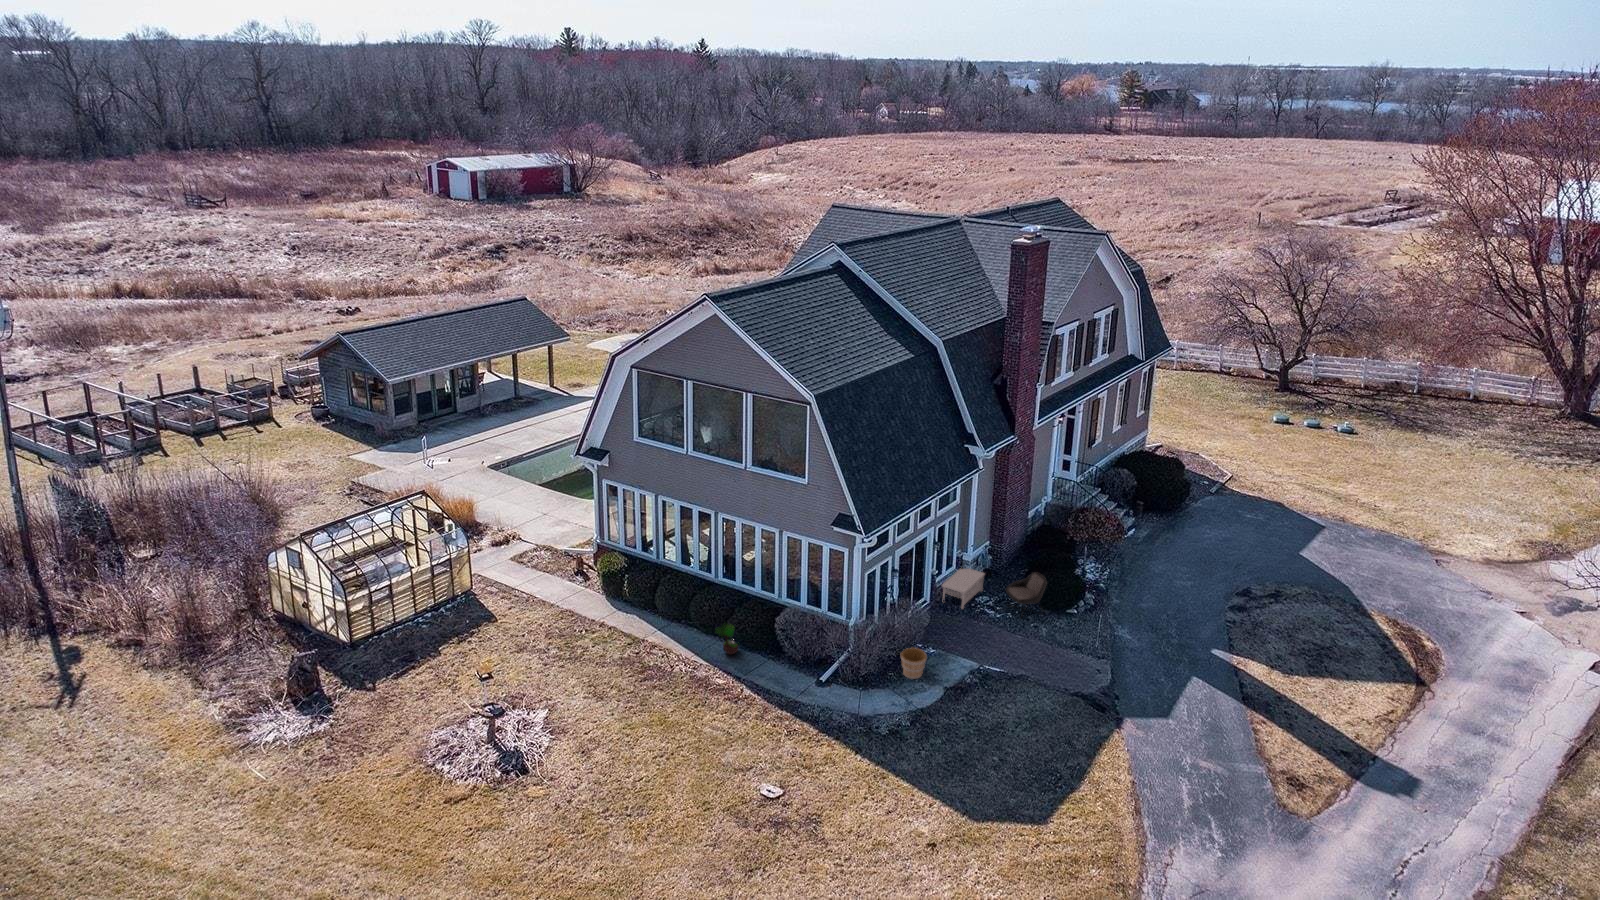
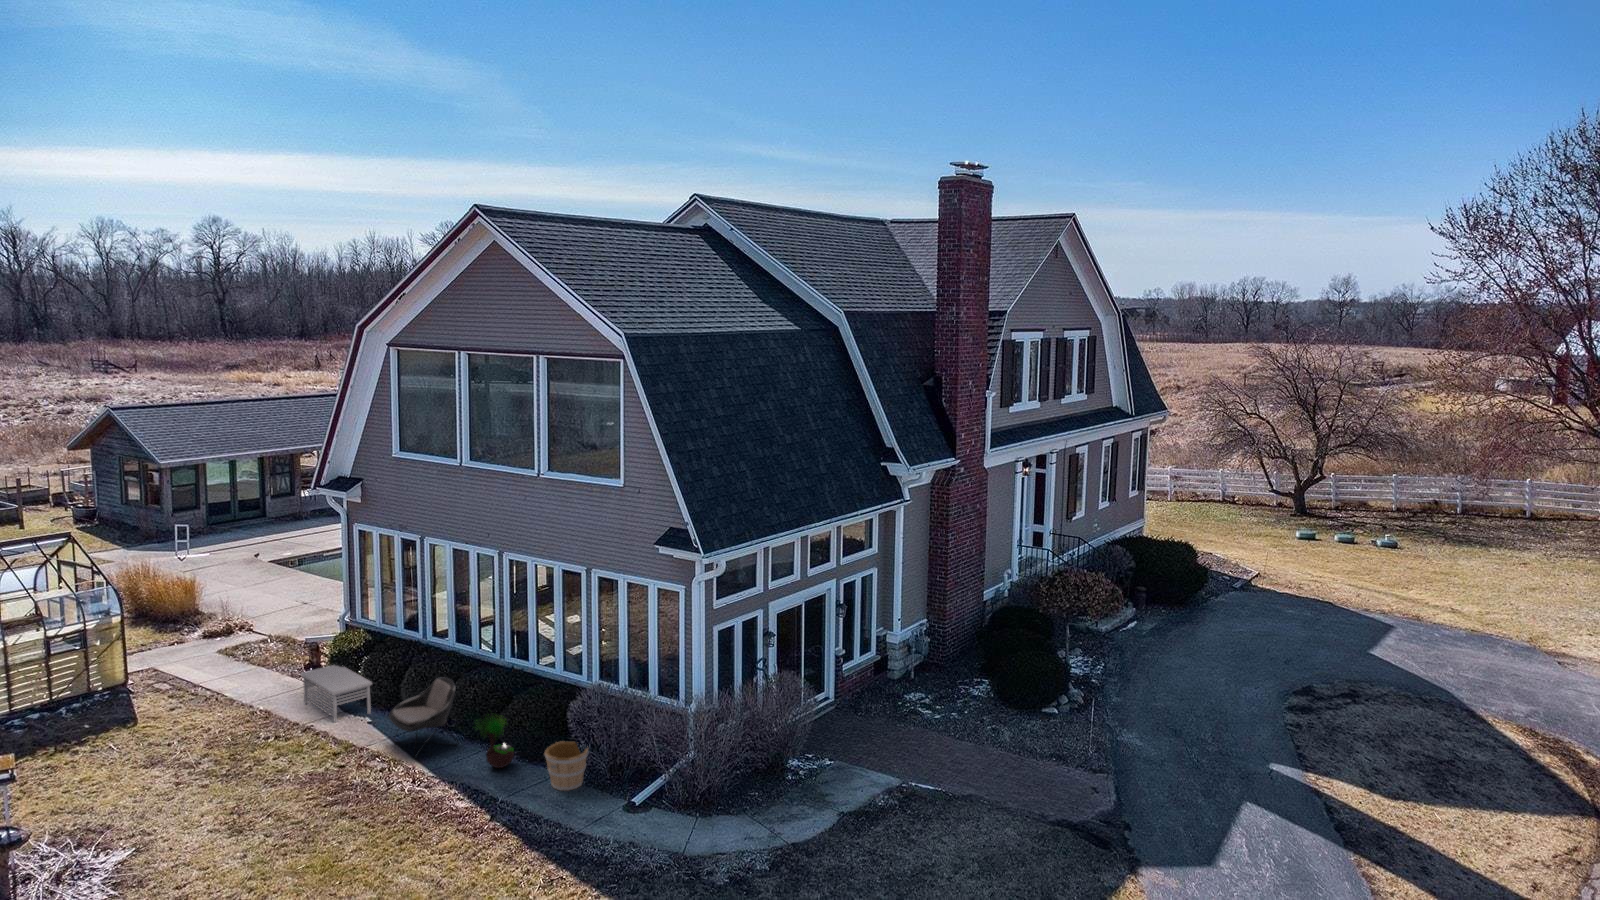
storage bench: present [942,567,985,609] -> present [300,665,372,723]
lounge chair: present [1006,572,1047,616] -> present [389,677,457,758]
wooden bucket: present [901,648,927,679] -> present [545,741,588,791]

